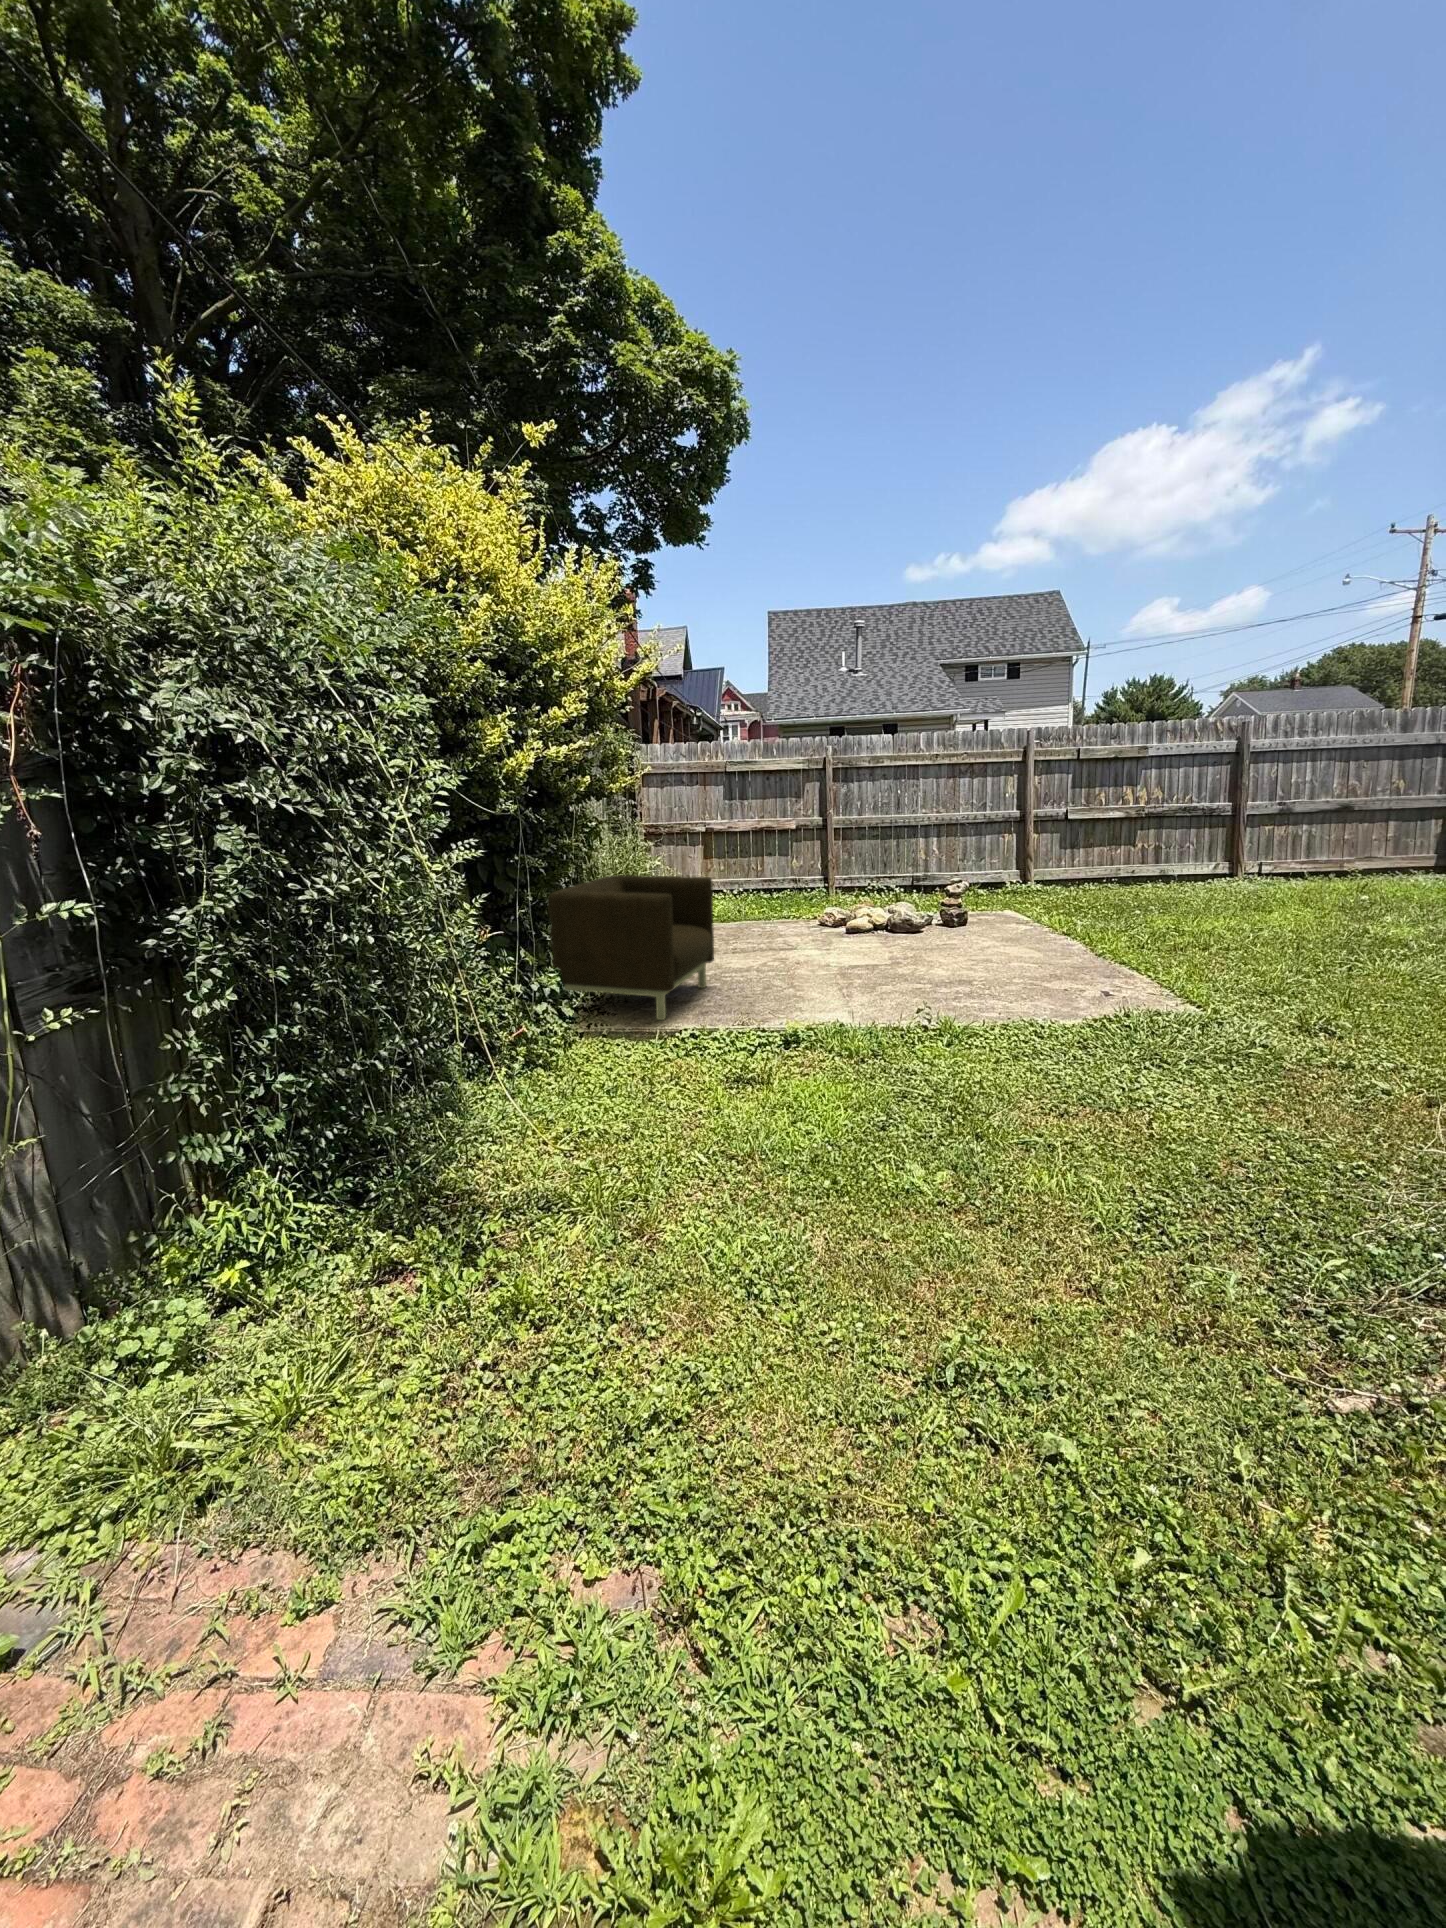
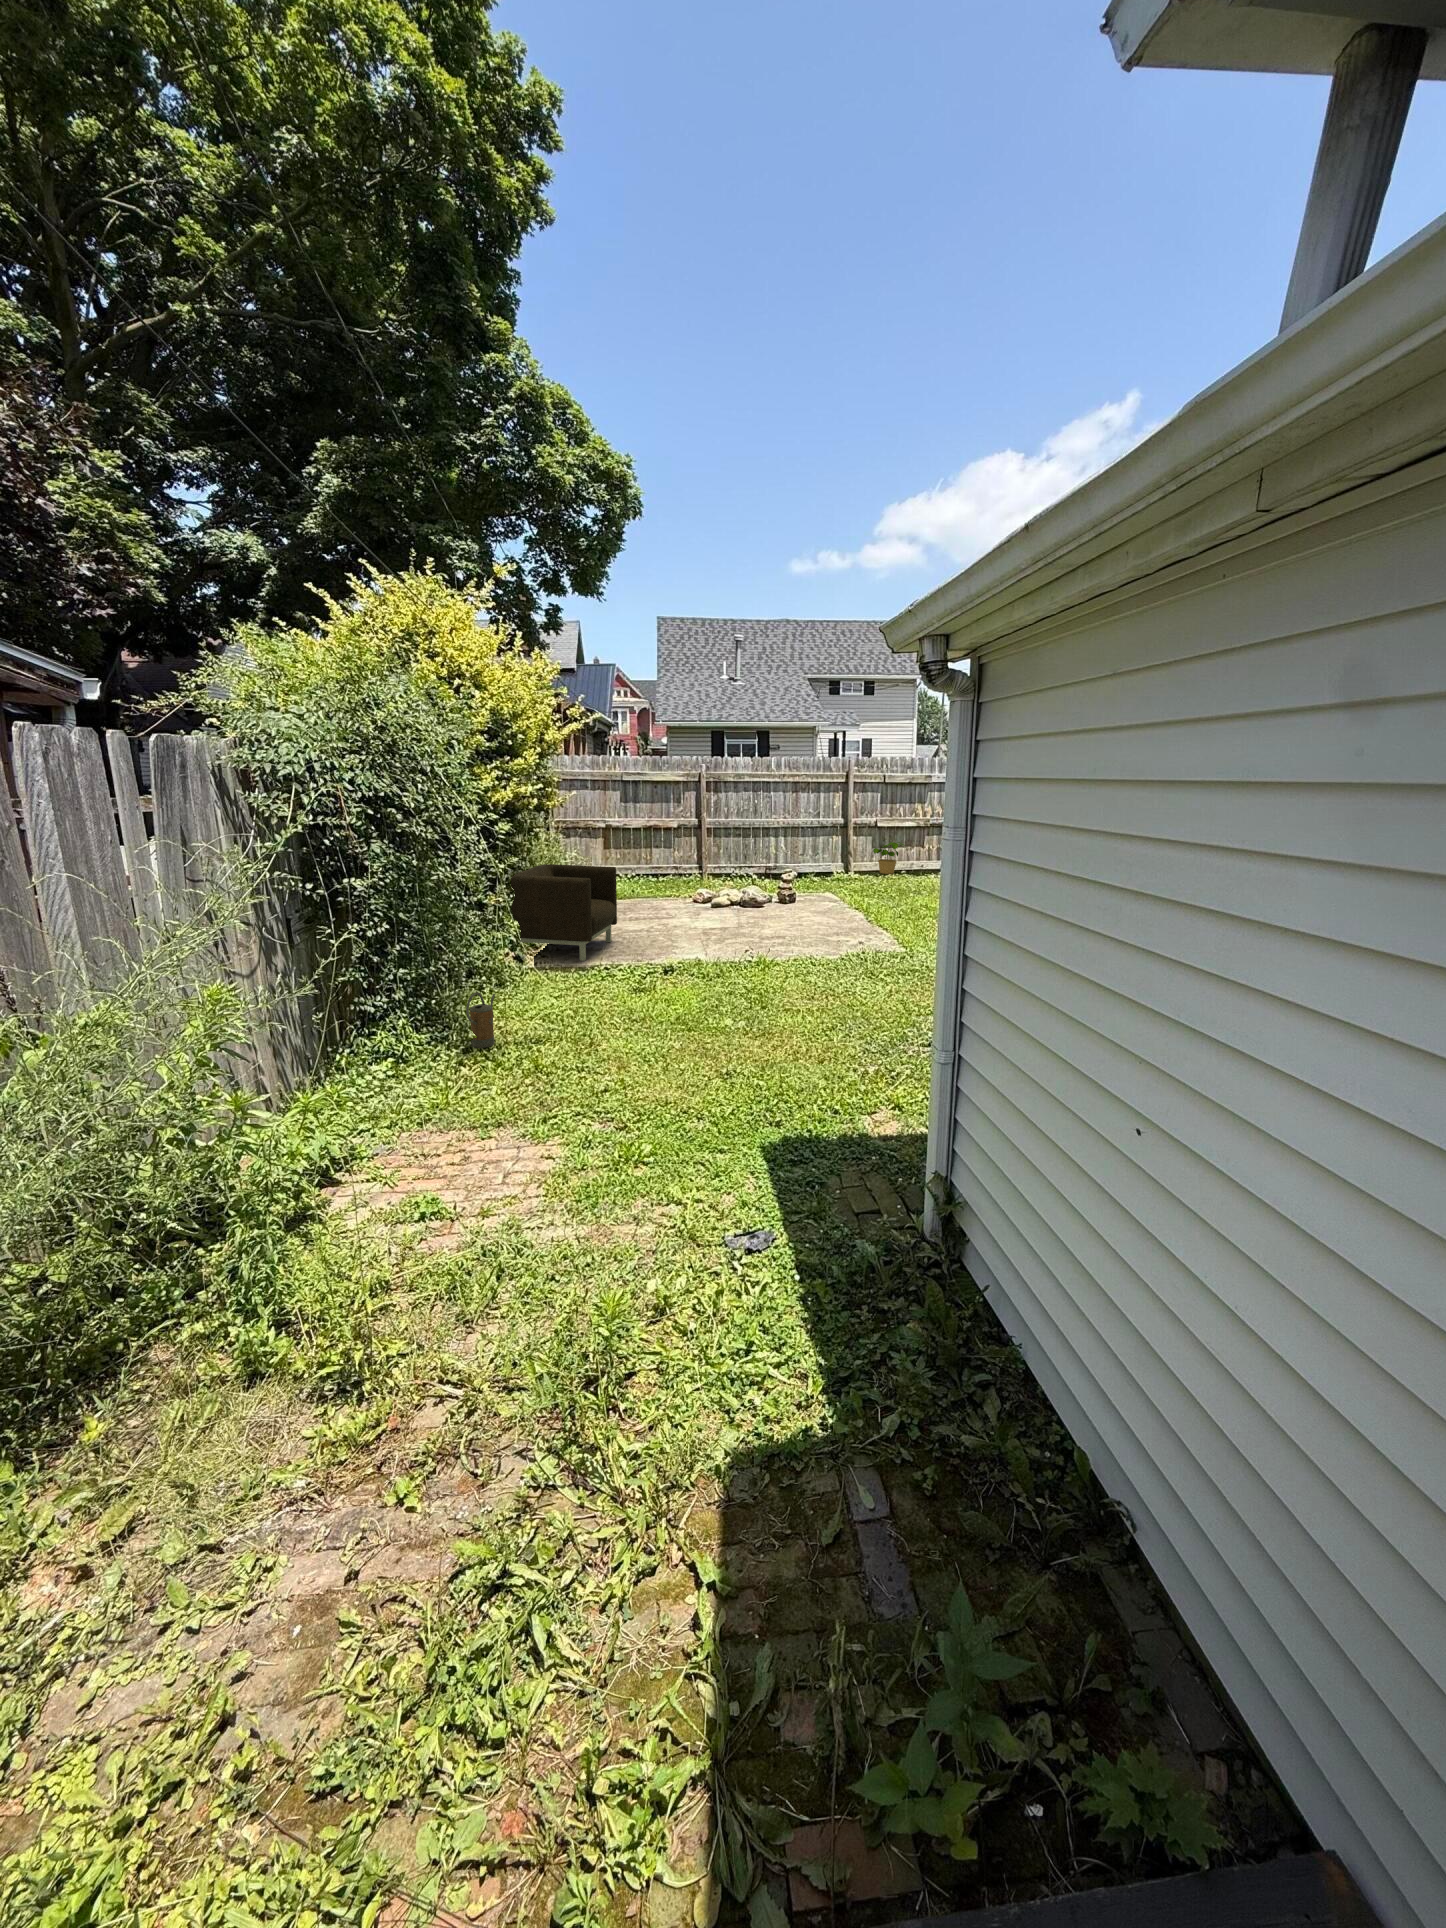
potted plant: none [1063,840,1112,884] -> present [873,842,904,874]
watering can: none [415,1107,482,1214] -> present [466,992,495,1048]

